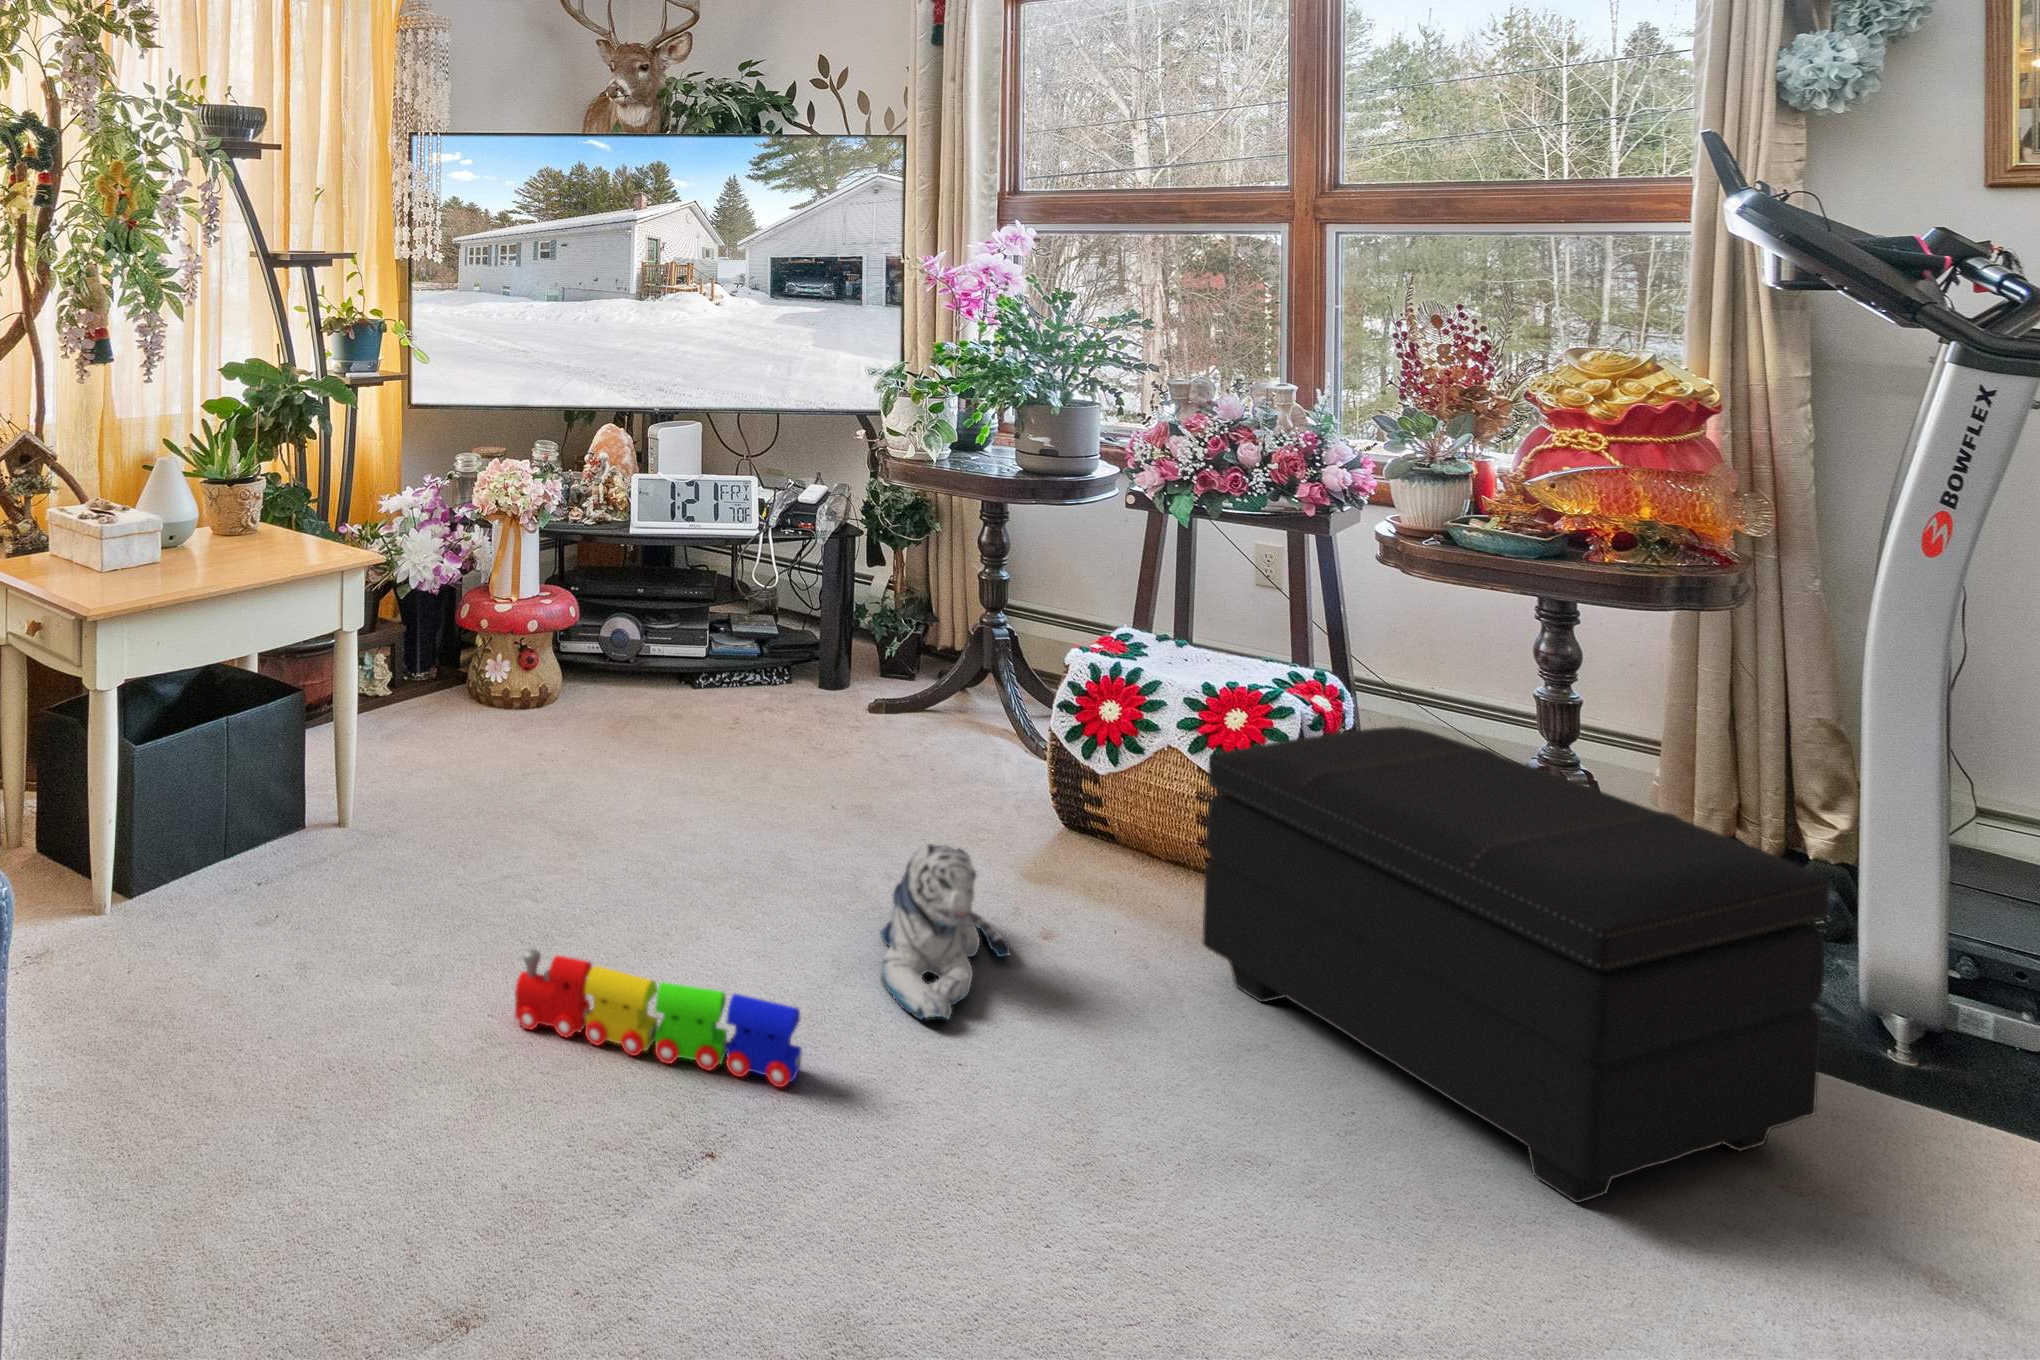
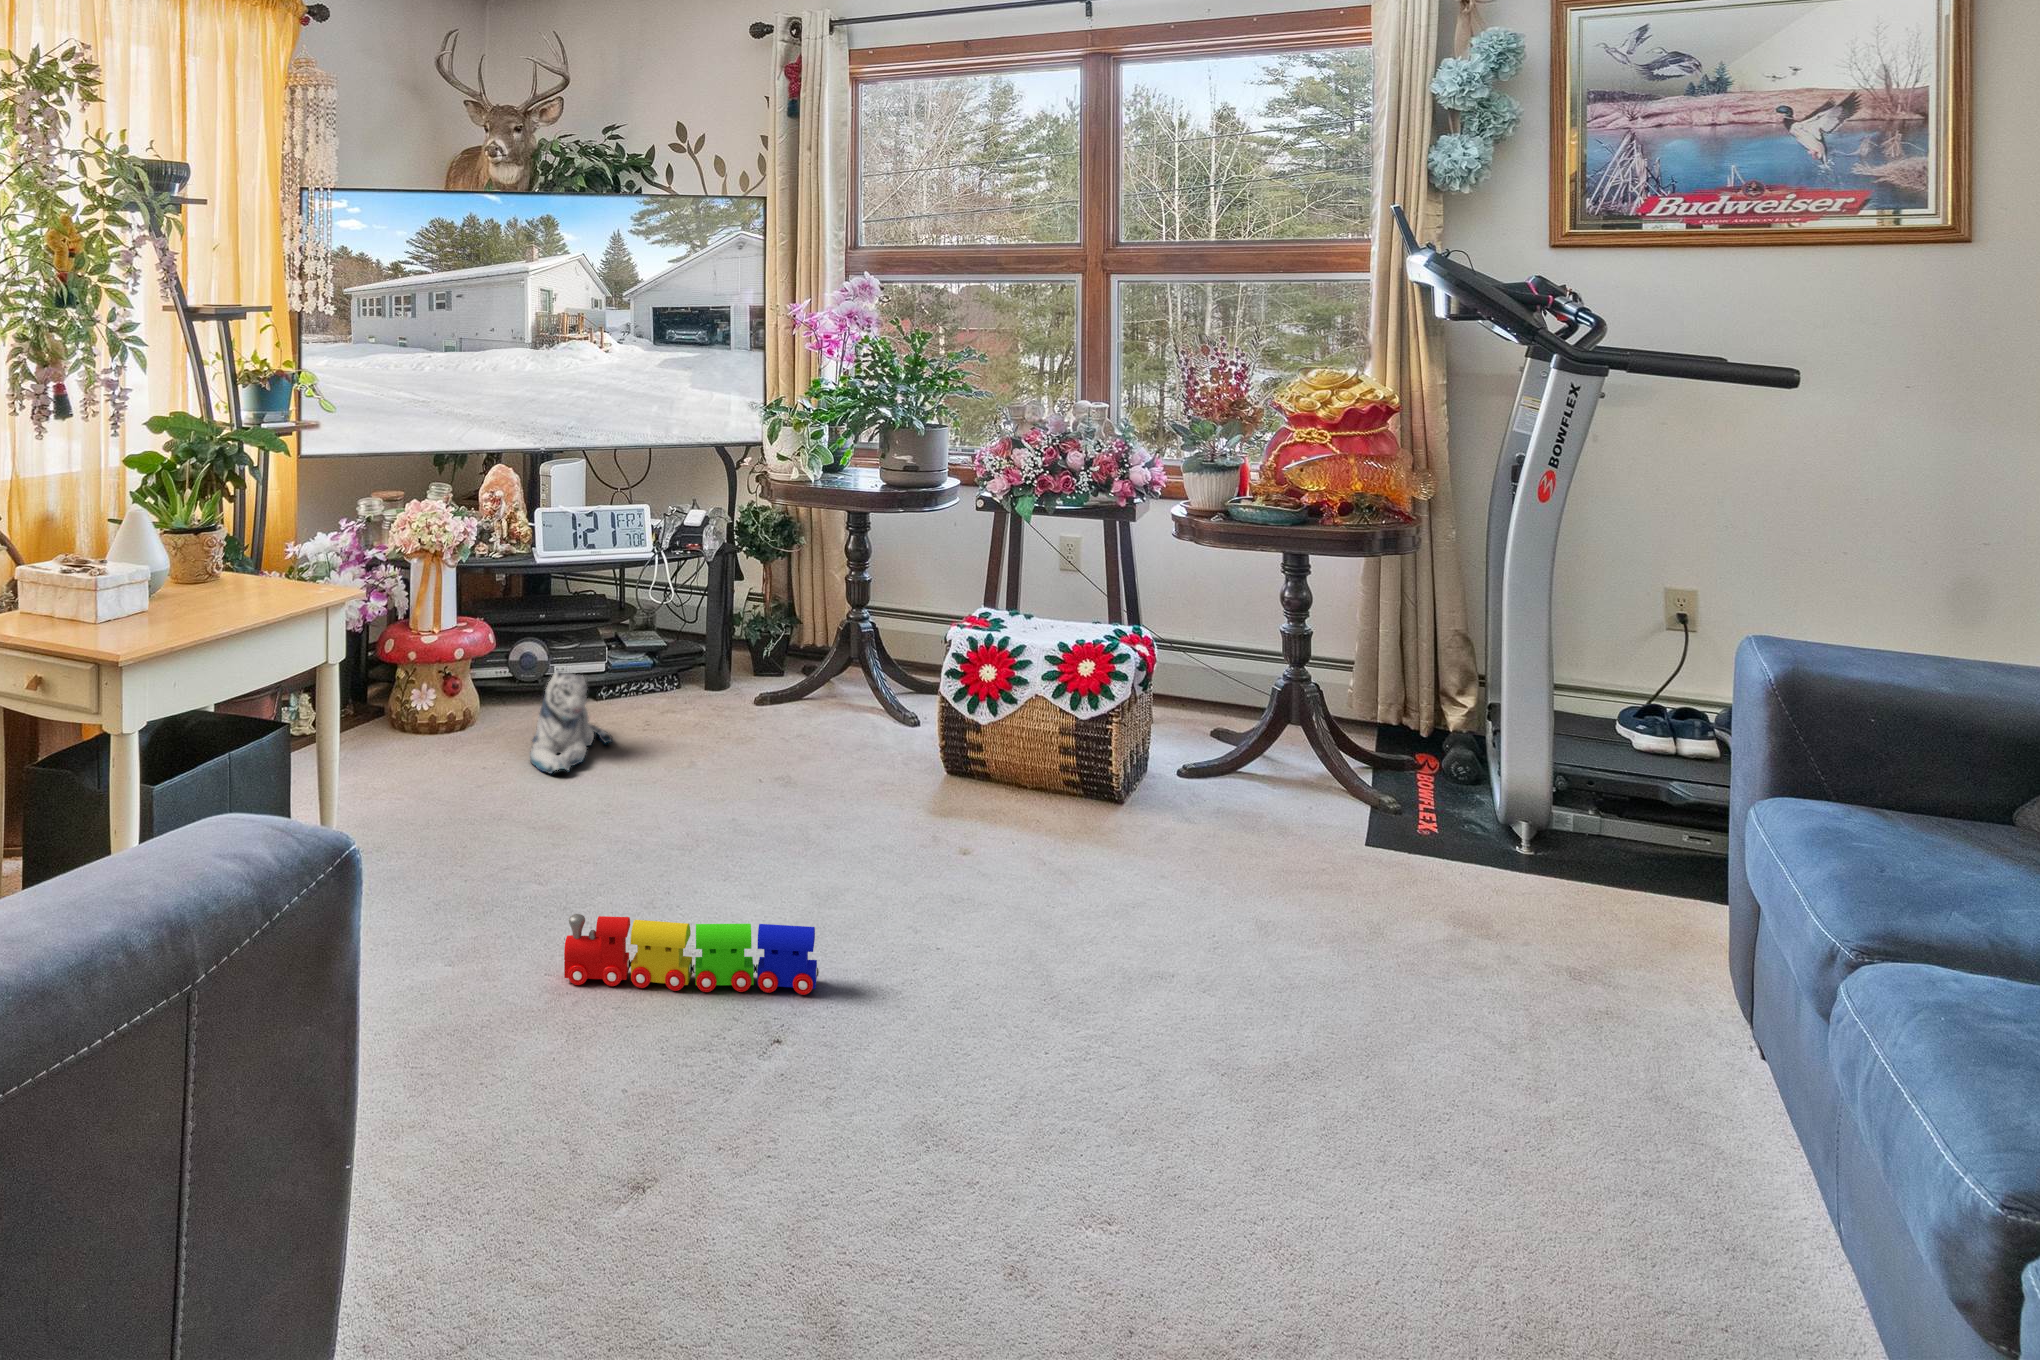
footstool: present [1202,726,1830,1203] -> none [1090,663,1509,981]
plush toy: present [881,844,1010,1020] -> present [530,672,613,773]

